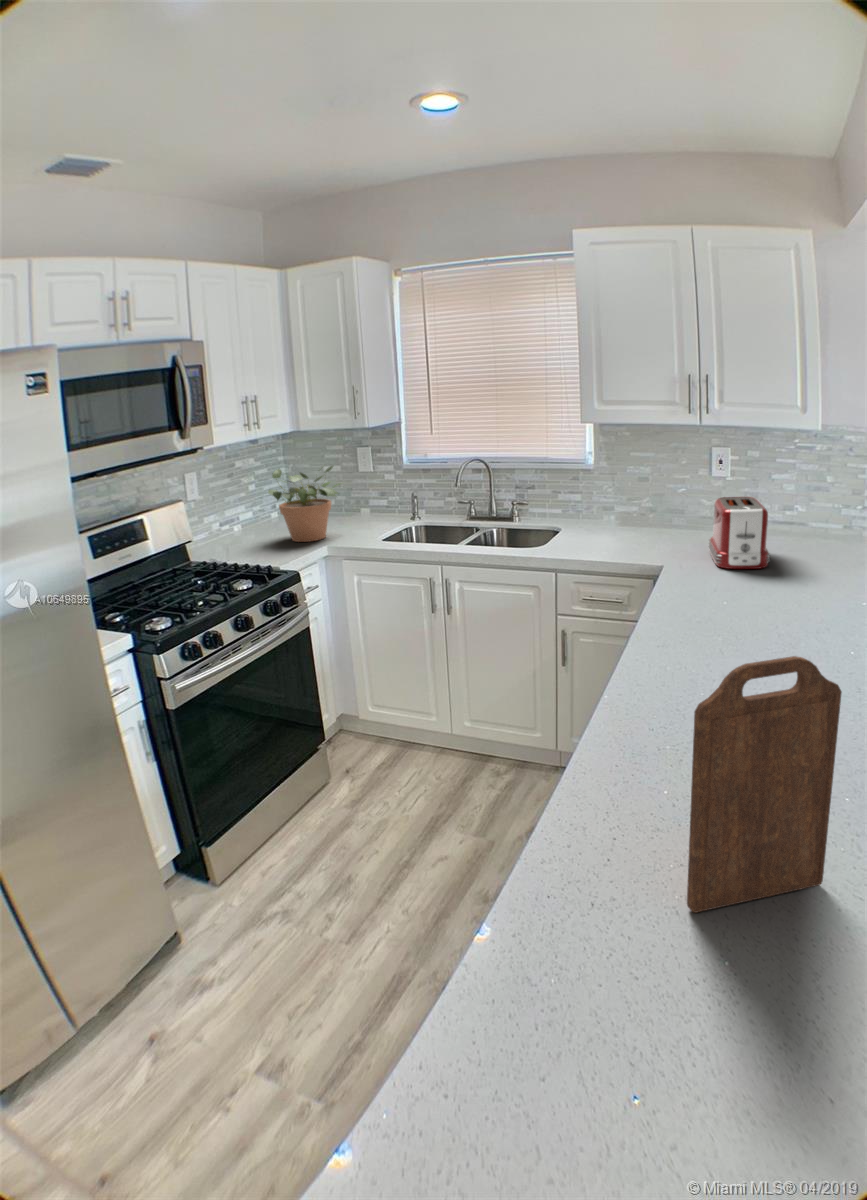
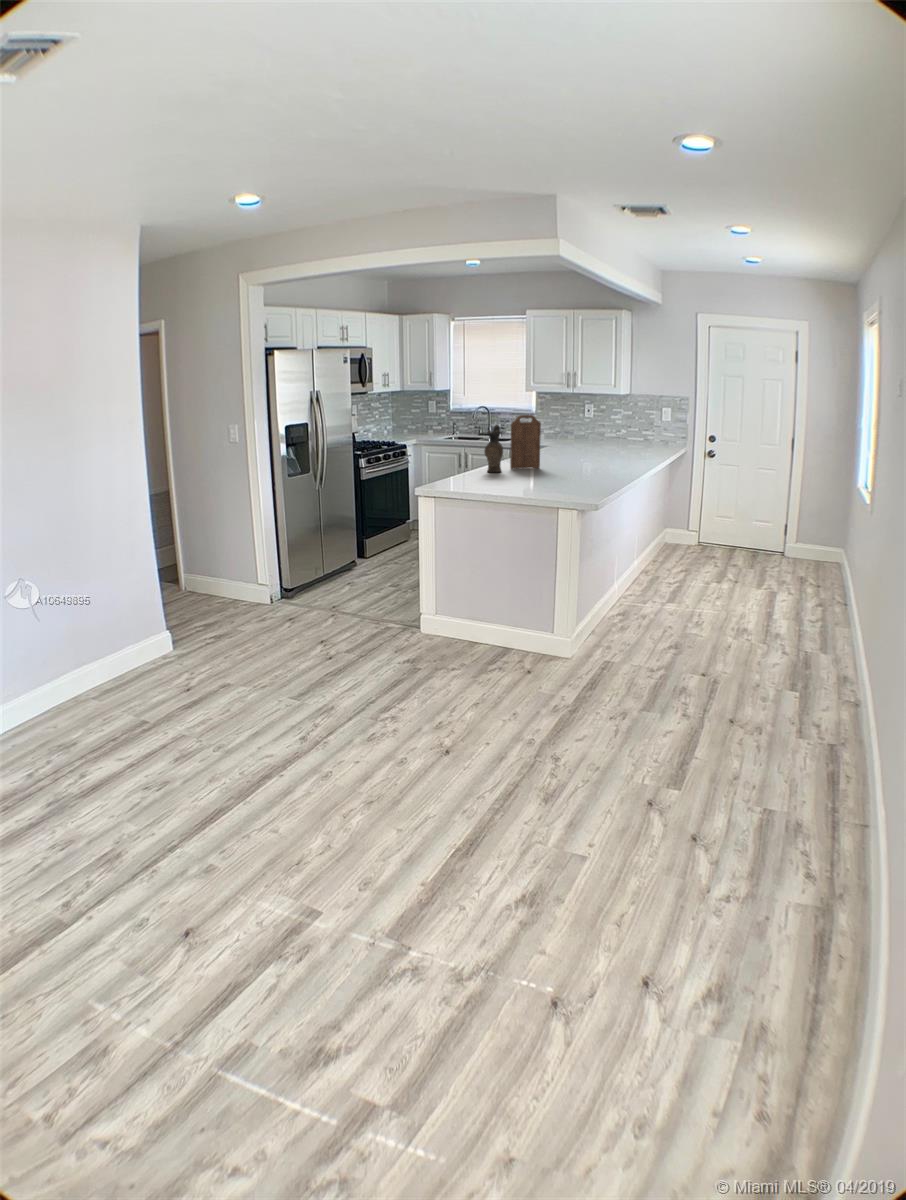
potted plant: present [268,466,339,542] -> none [389,405,424,439]
toaster: present [709,497,770,569] -> none [572,421,594,446]
ceramic pitcher: none [580,750,697,1033] -> present [484,425,503,472]

